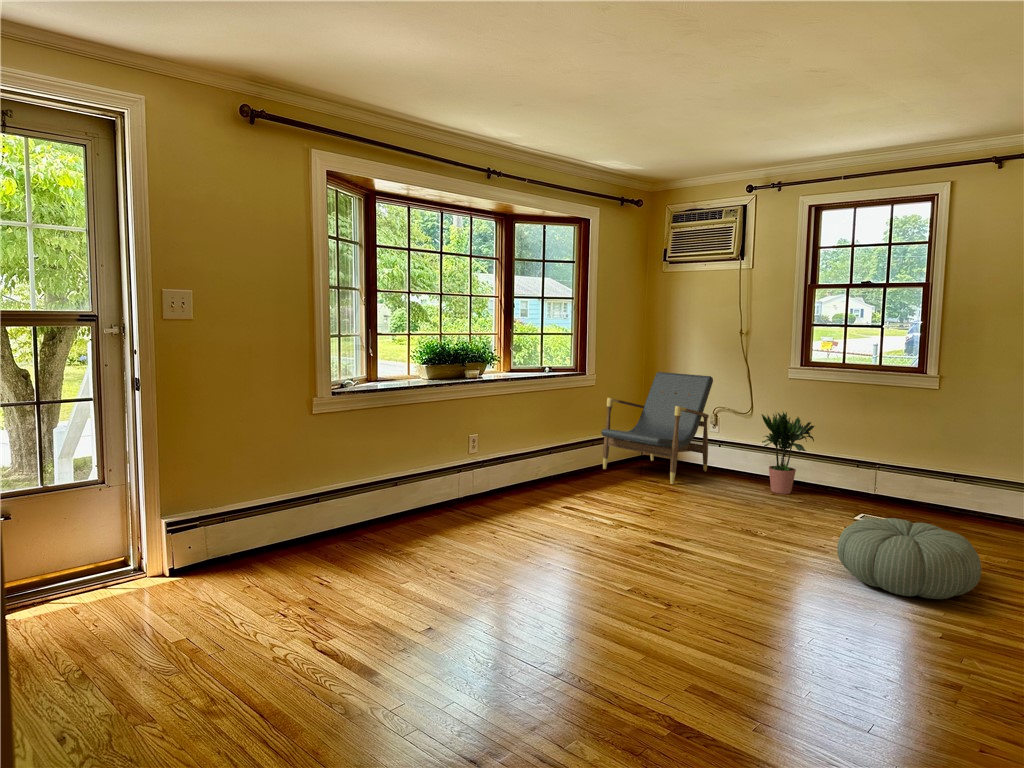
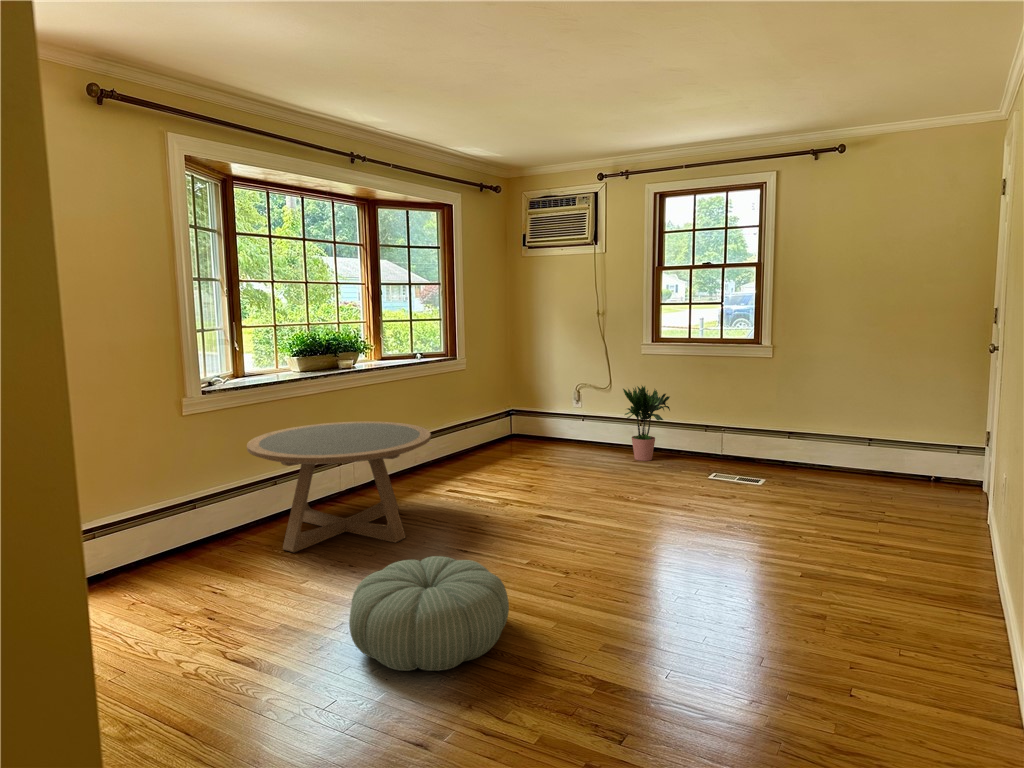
lounge chair: present [601,372,713,484] -> none [474,353,576,460]
coffee table: none [368,430,543,554] -> present [247,421,431,552]
pouf: present [837,518,981,599] -> present [349,556,509,671]

